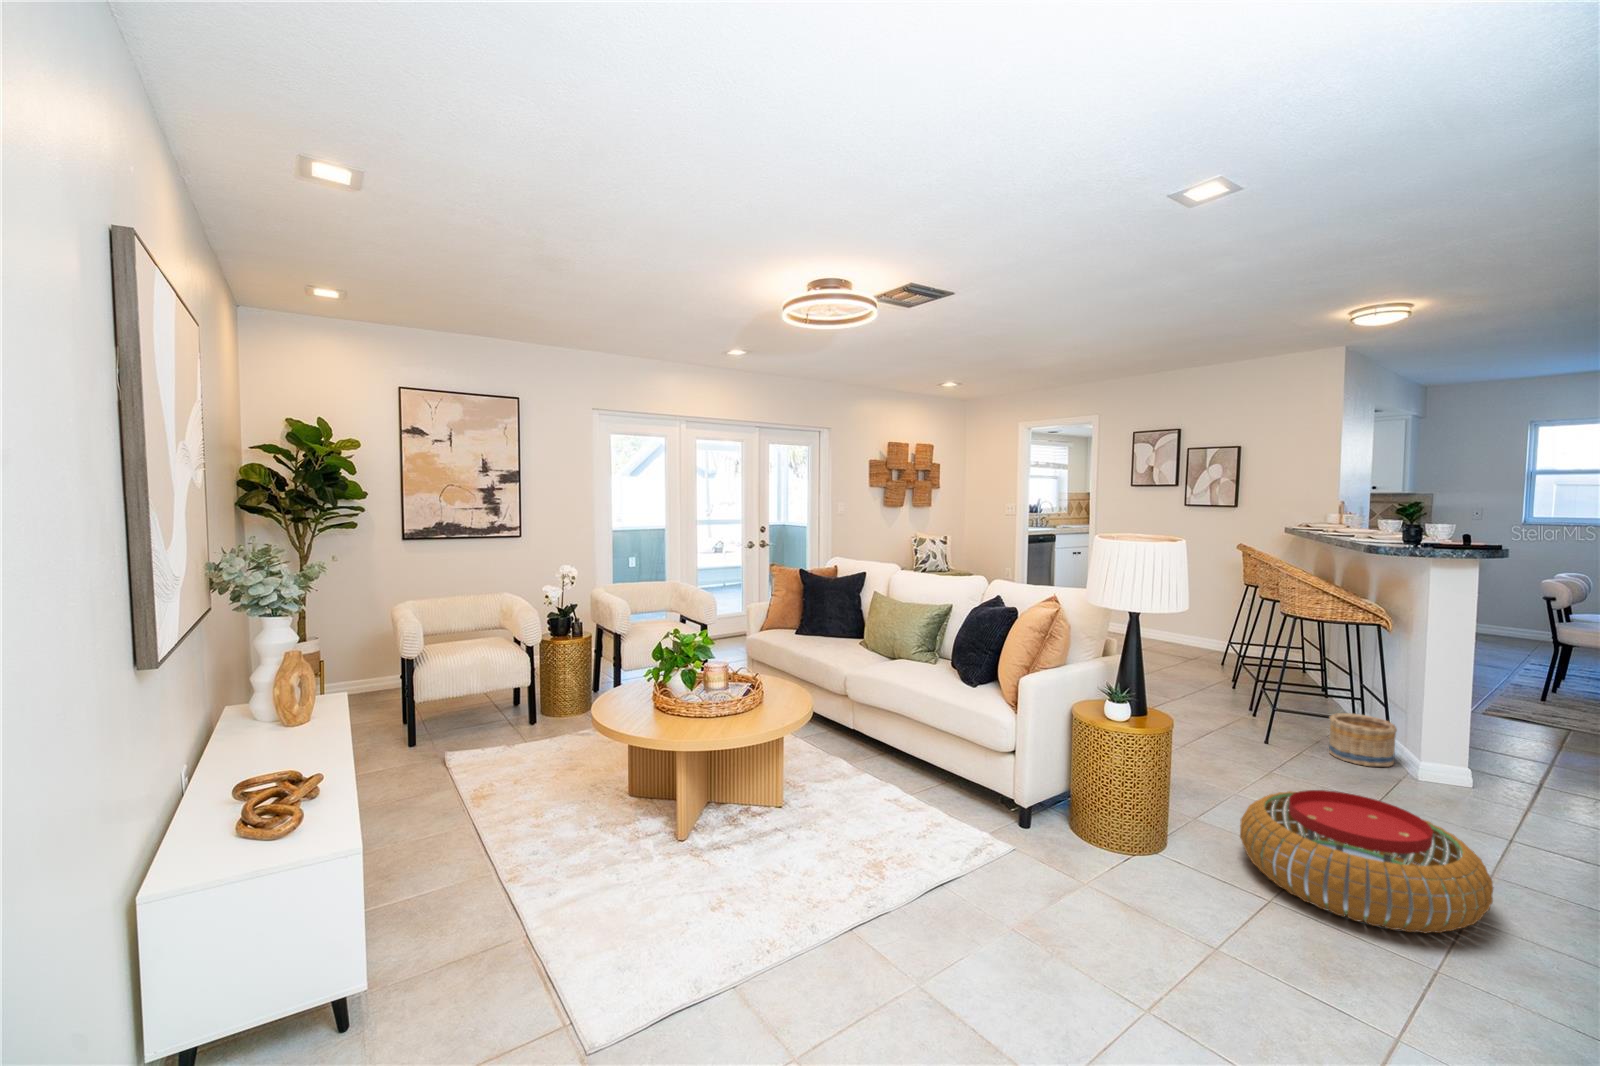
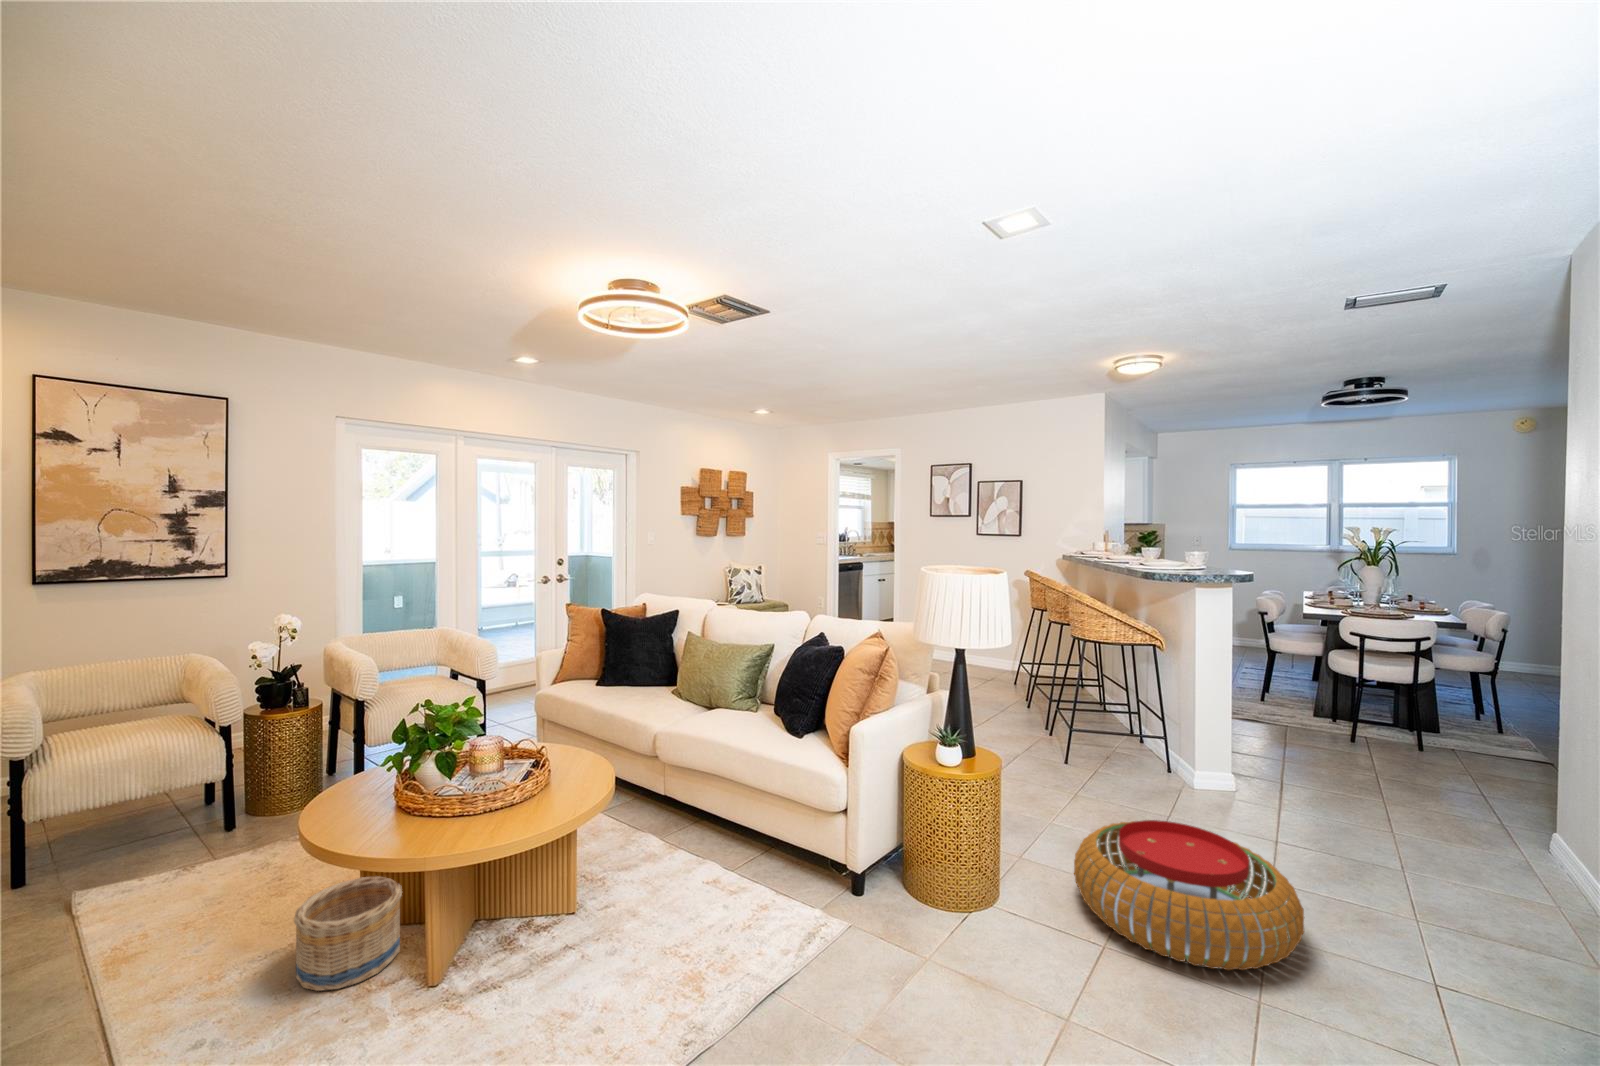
basket: present [1329,713,1397,767] -> present [294,876,402,991]

